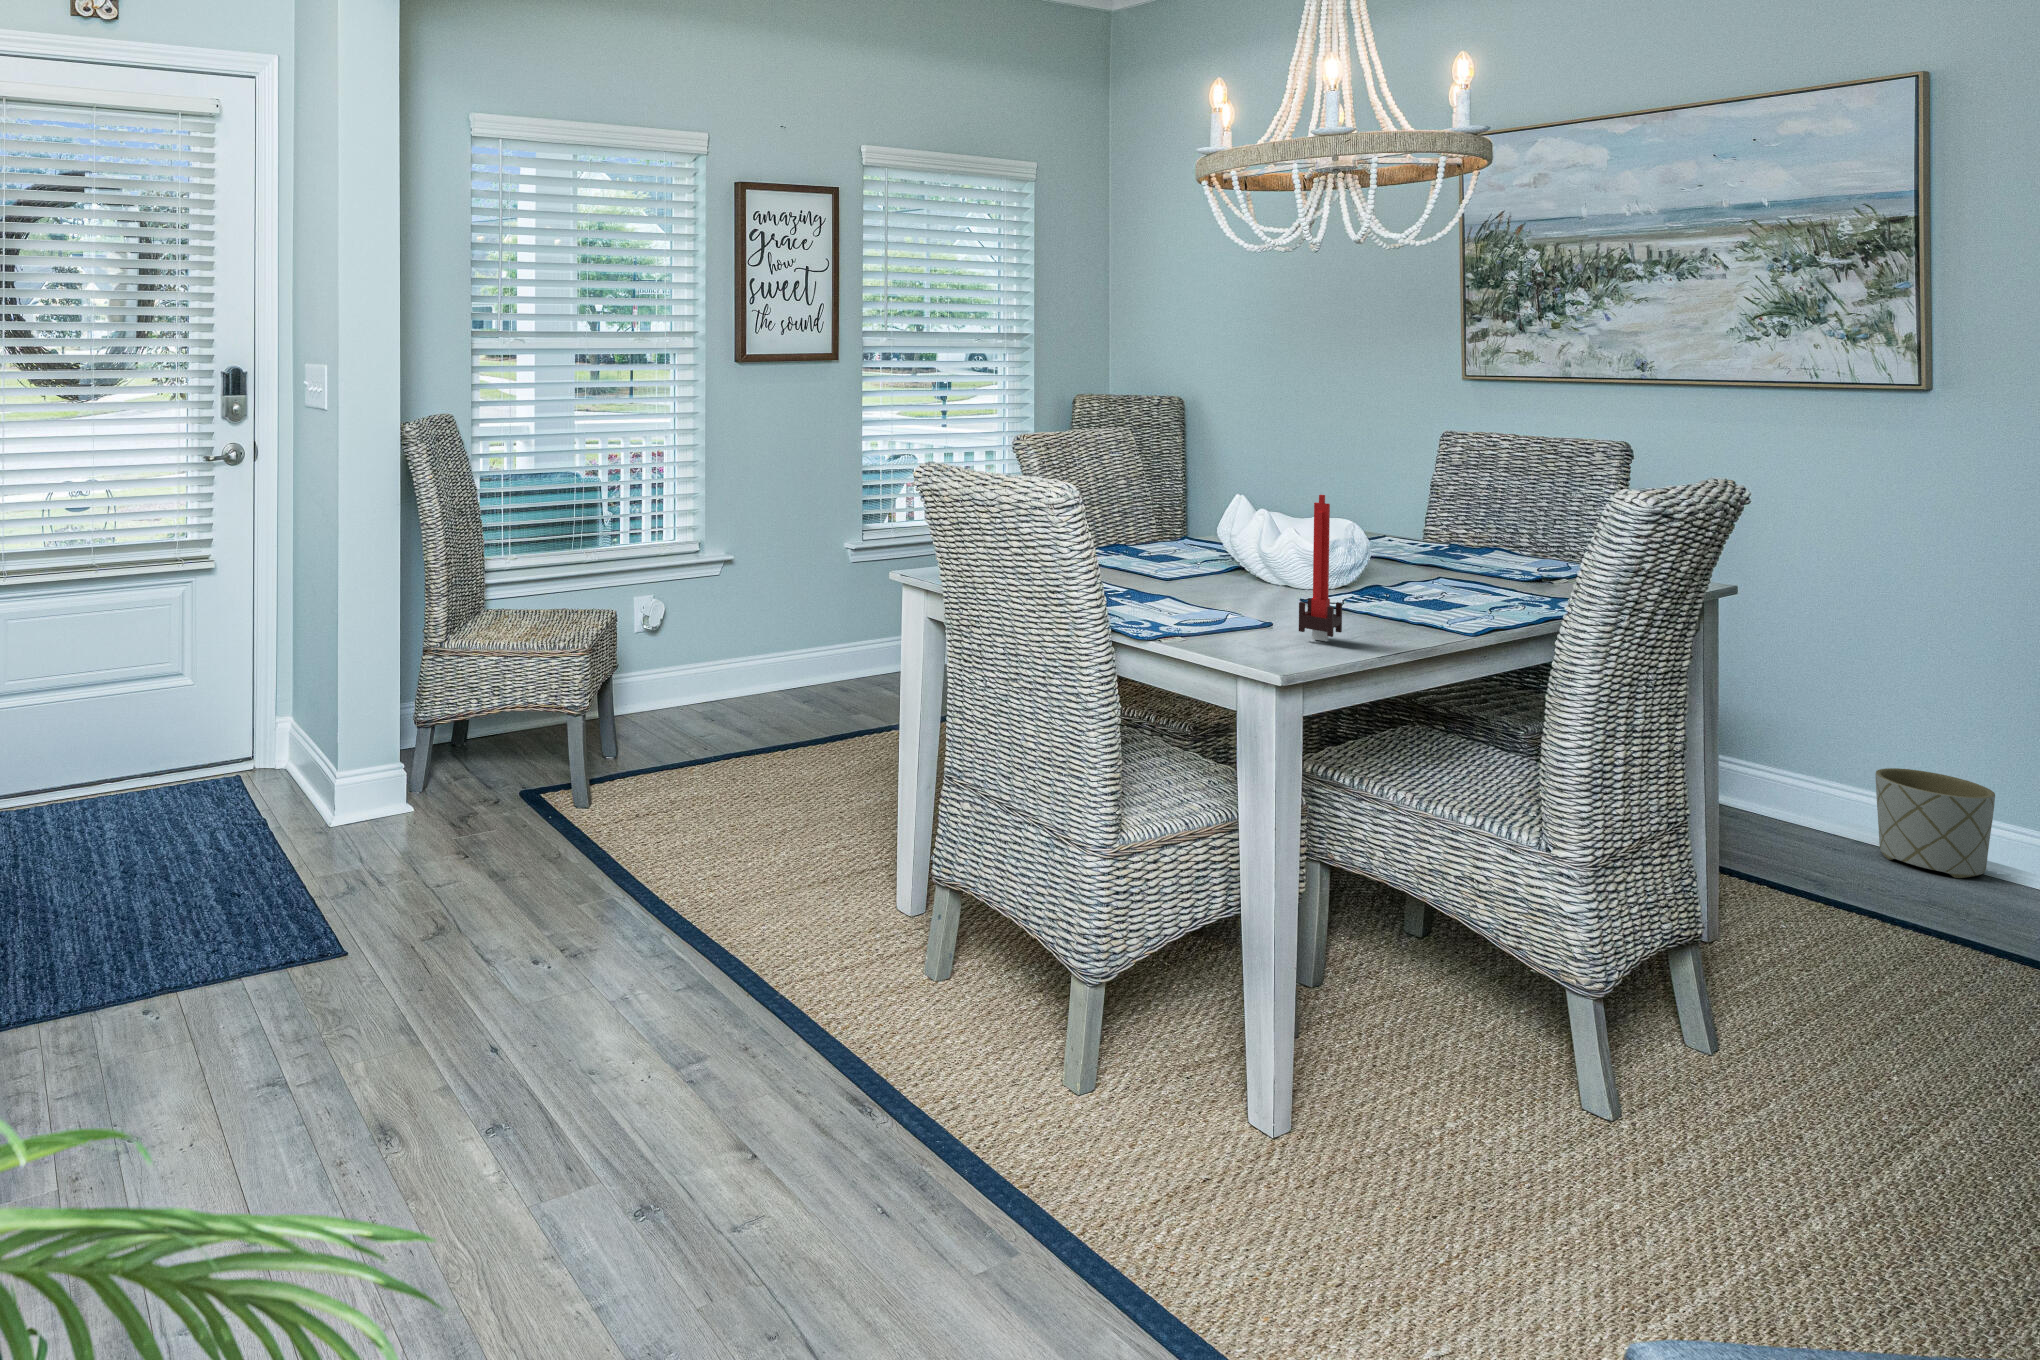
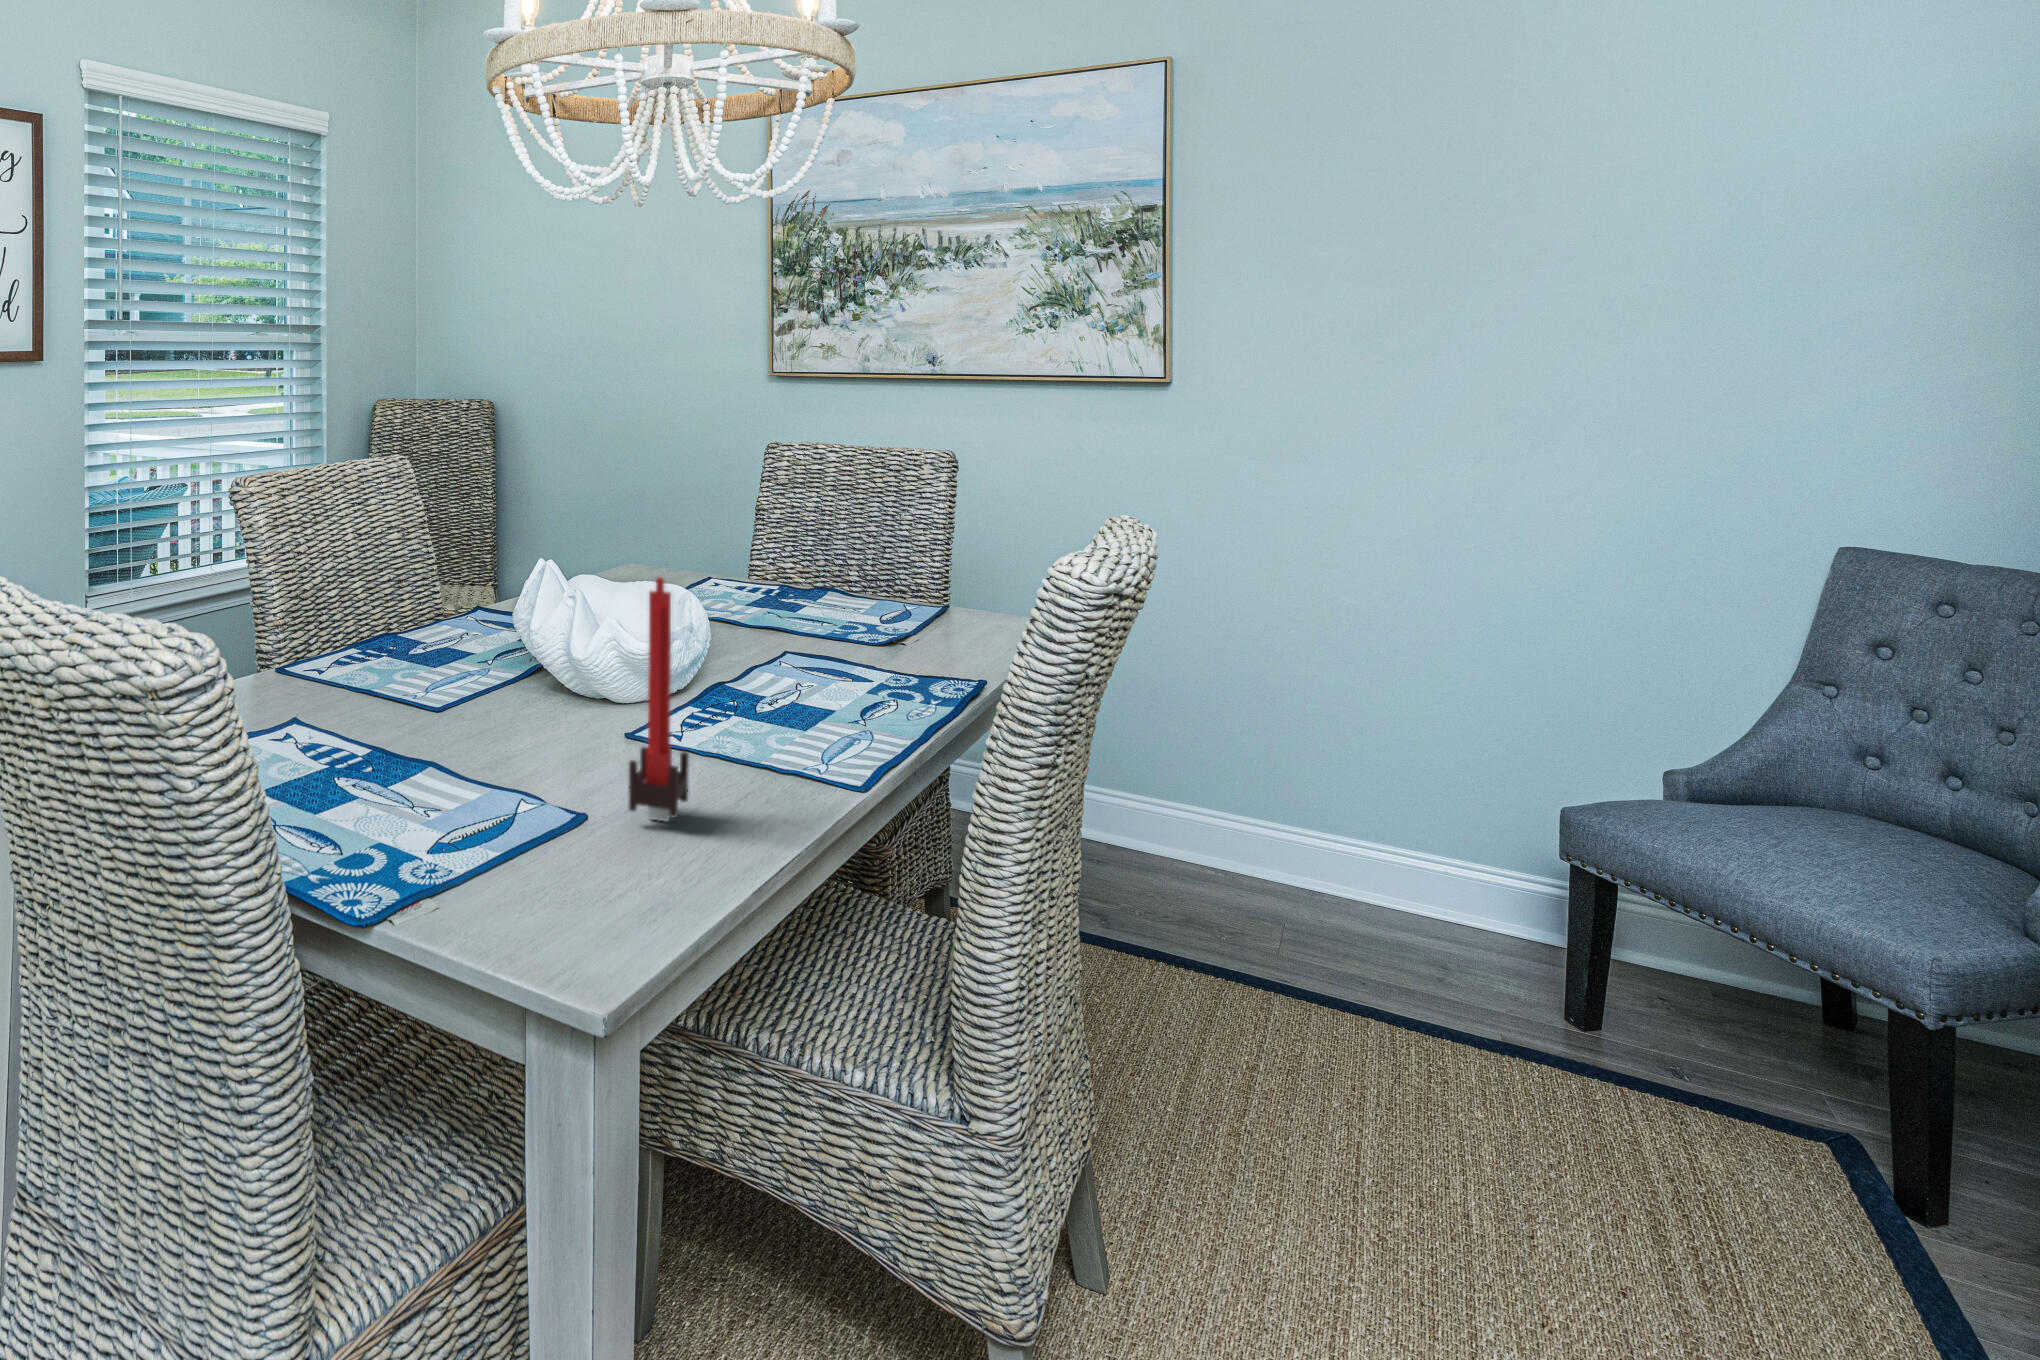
planter: present [1875,768,1995,878] -> none [1139,781,1232,897]

